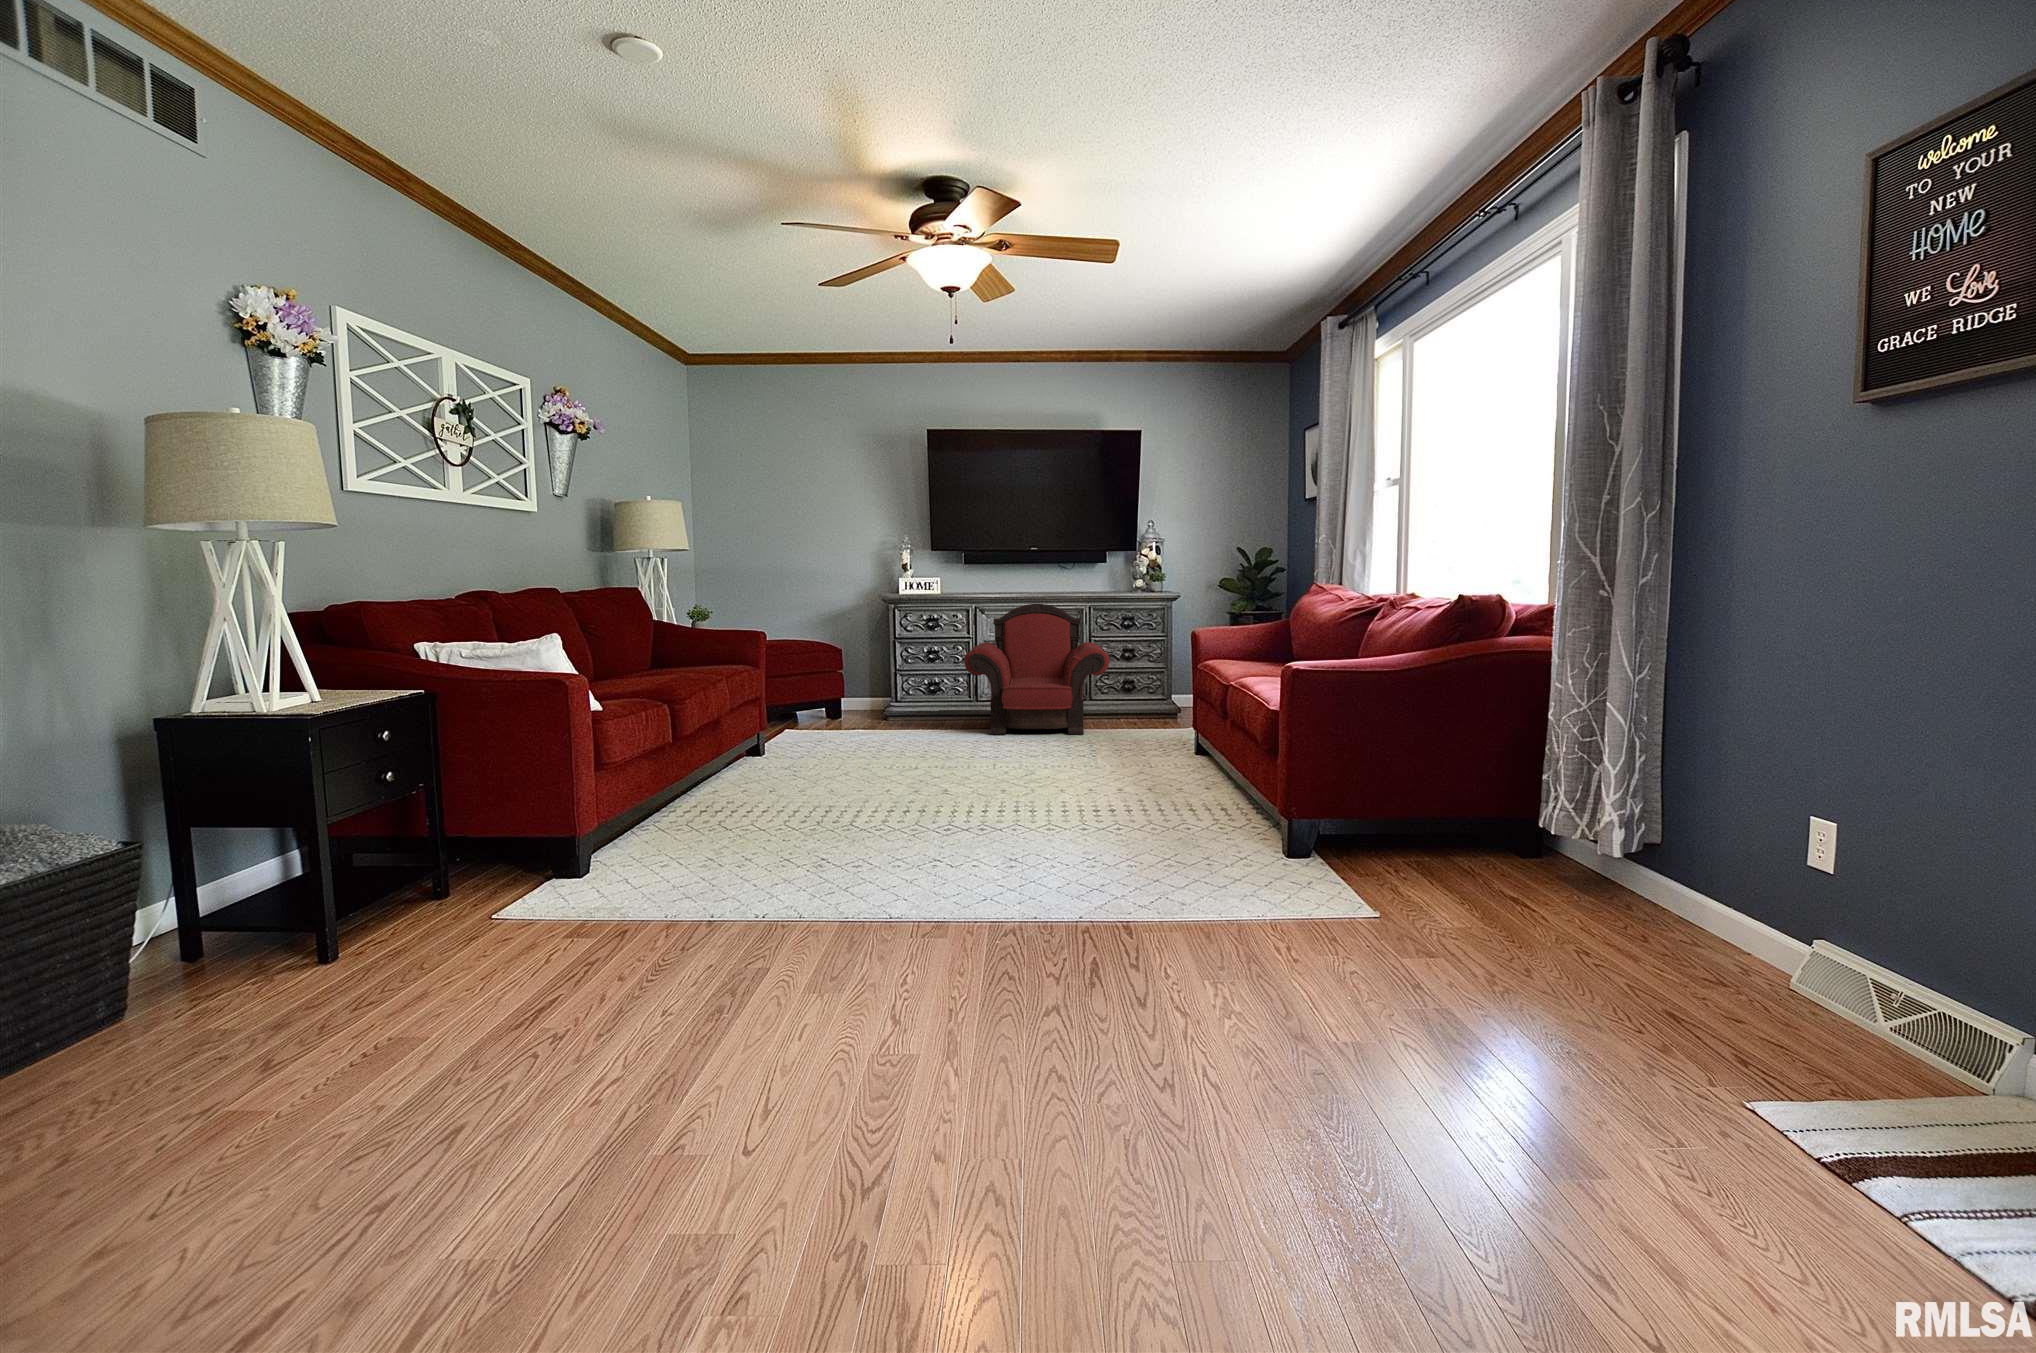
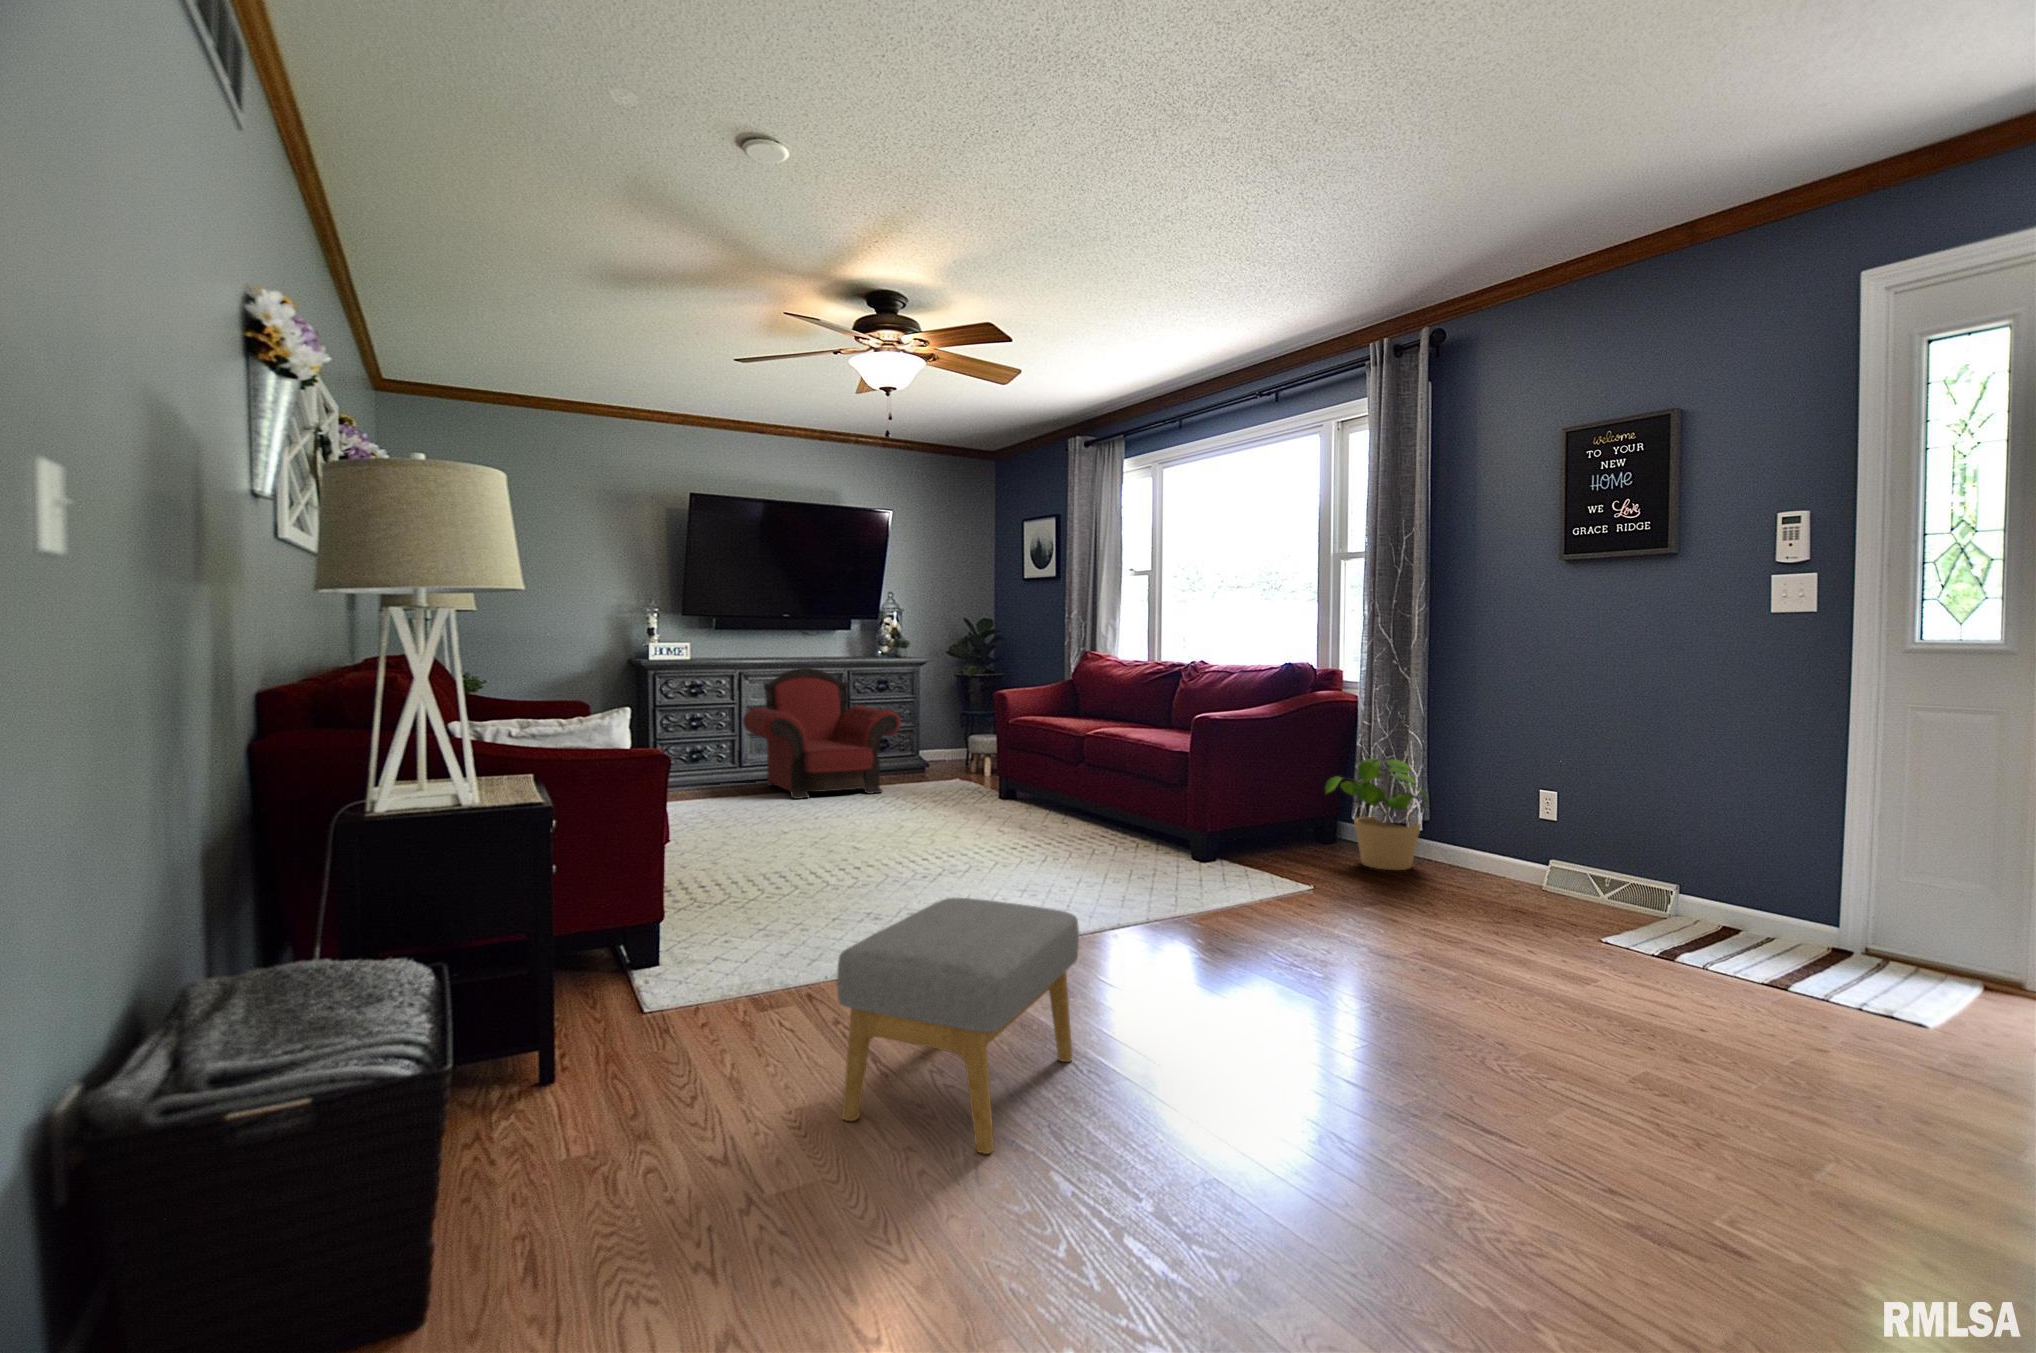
potted plant: none [1452,738,1622,909] -> present [1325,758,1426,870]
footstool: none [286,864,620,1168] -> present [837,898,1079,1154]

